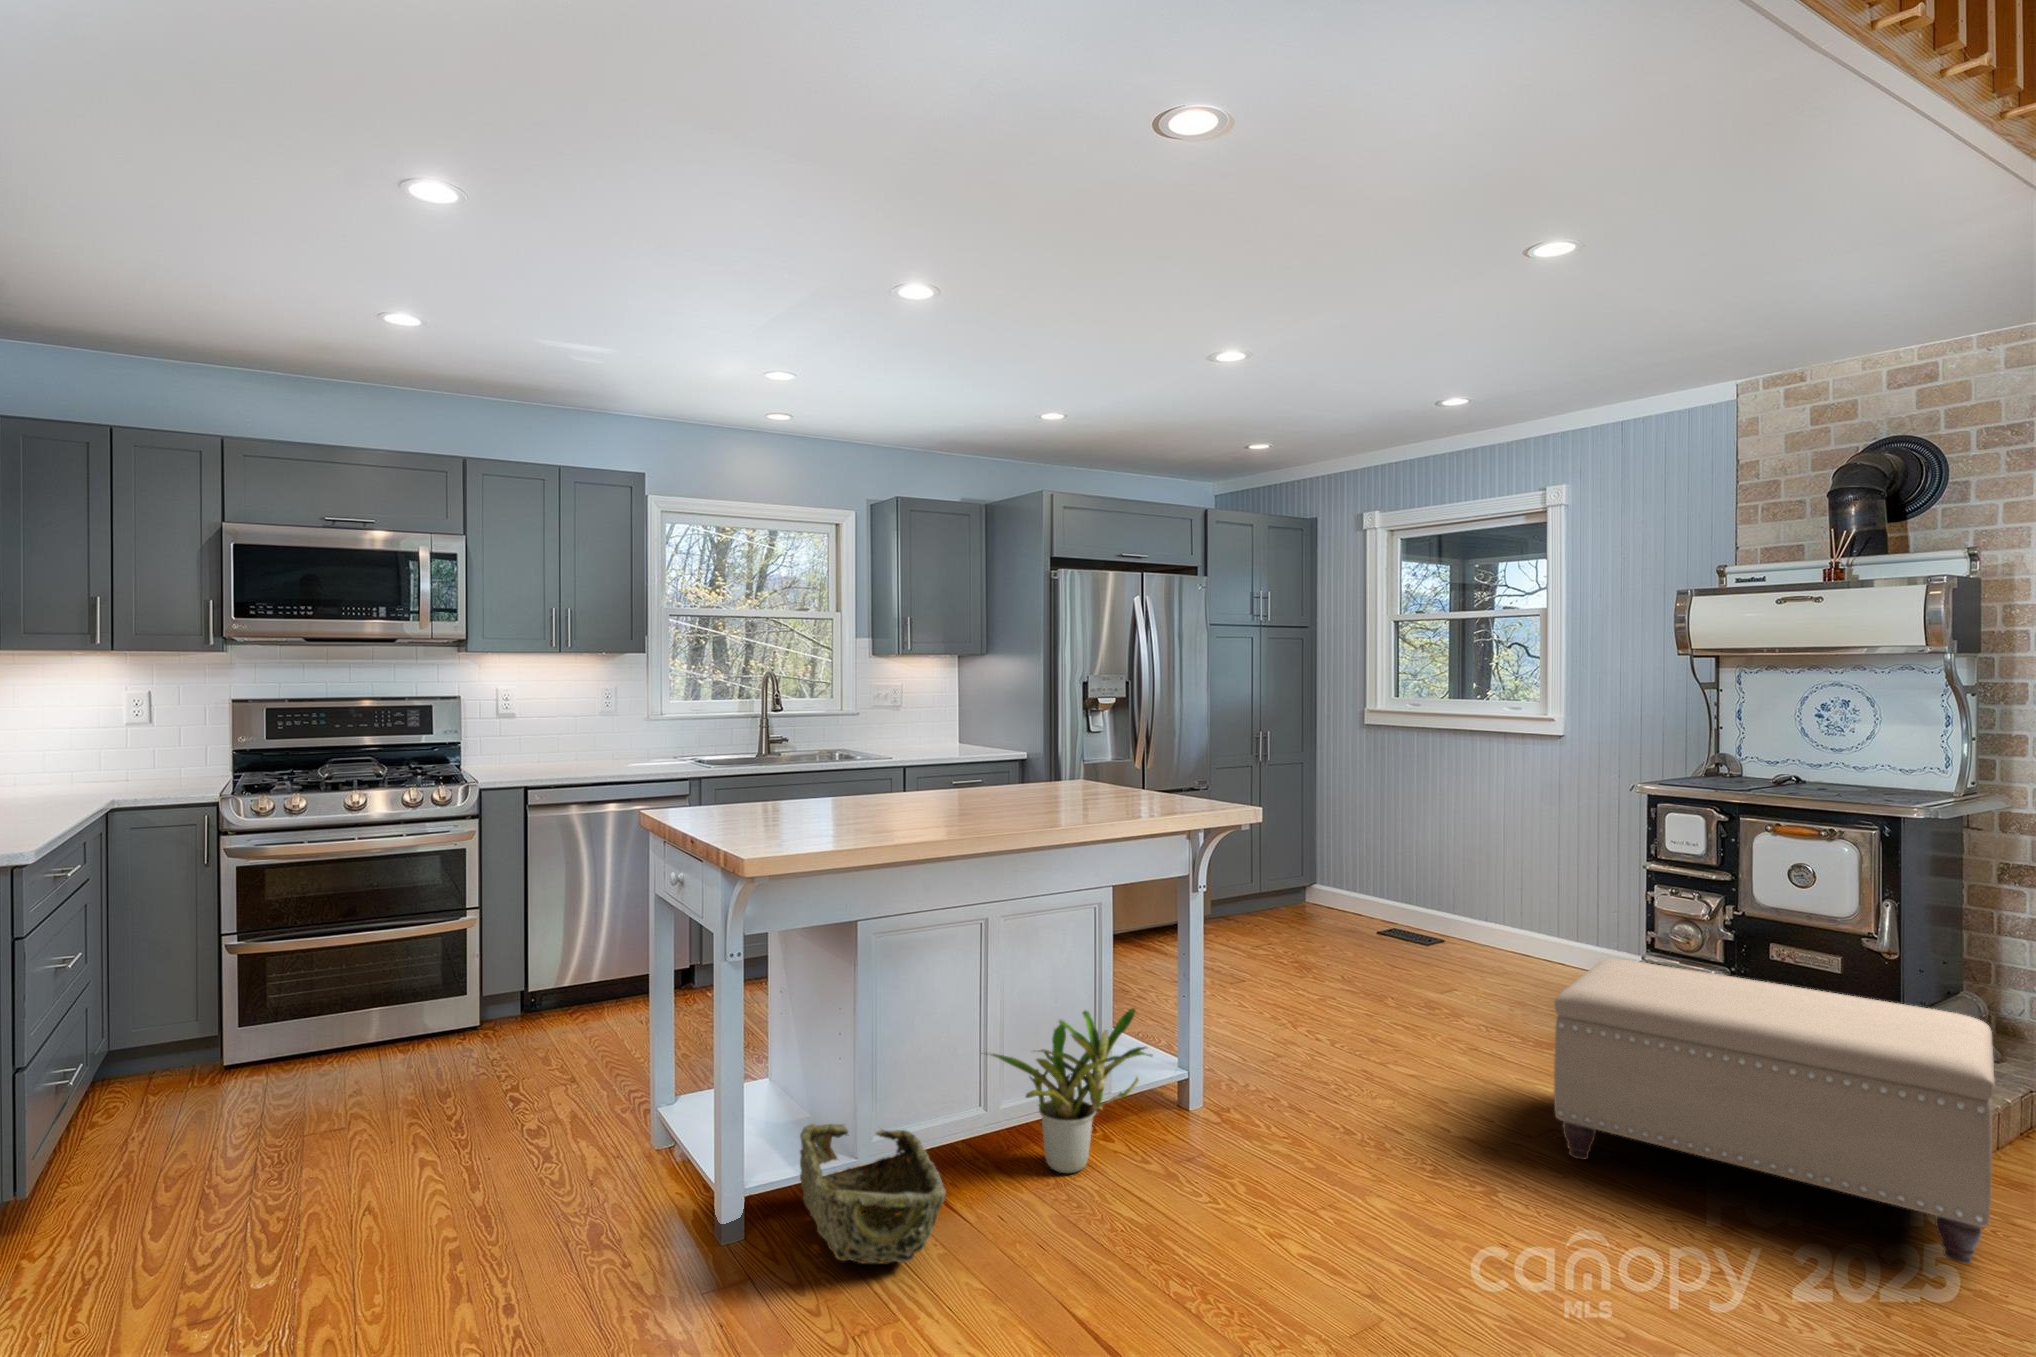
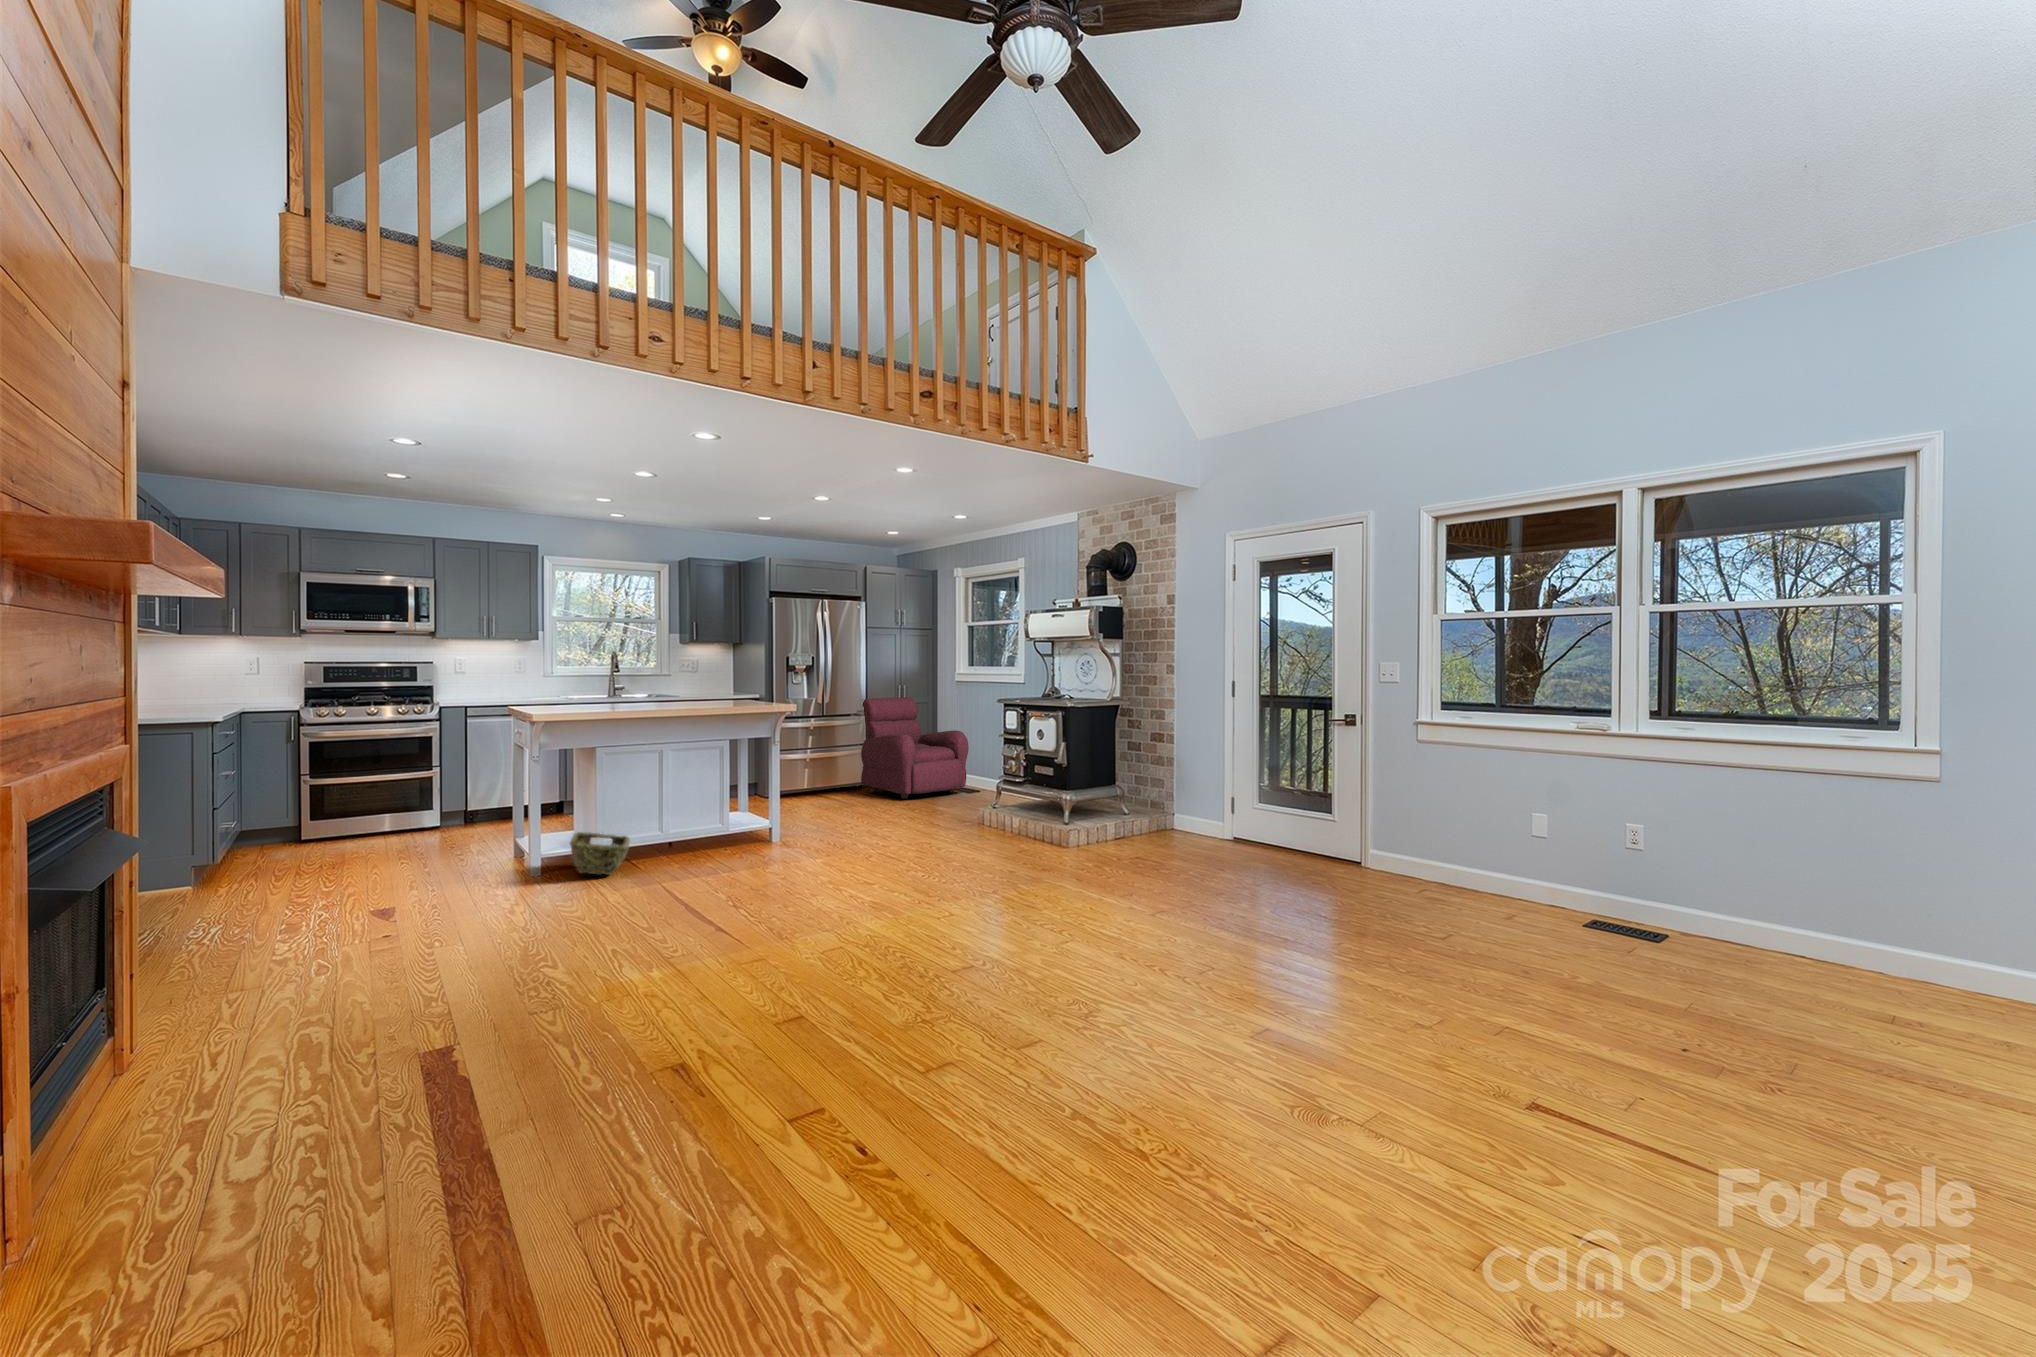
armchair: none [1203,754,1420,961] -> present [861,697,969,799]
ottoman: present [1554,959,1995,1263] -> none [920,770,1079,864]
potted plant: present [986,1008,1152,1173] -> none [664,787,748,856]

